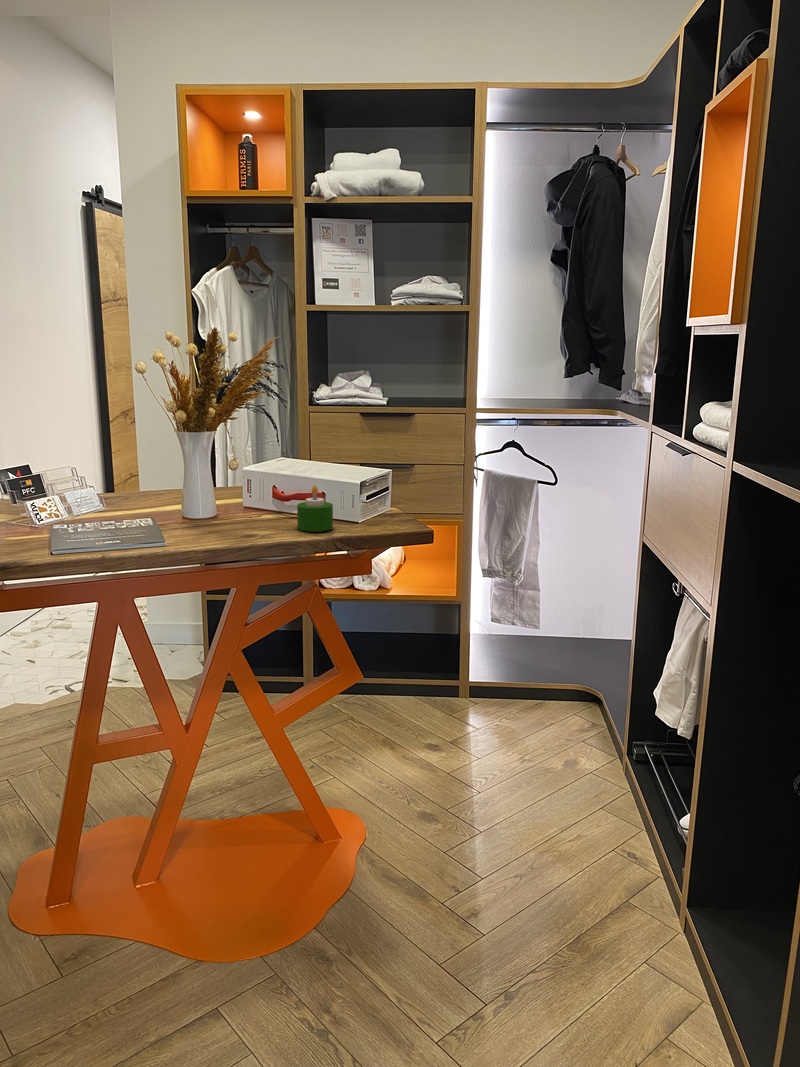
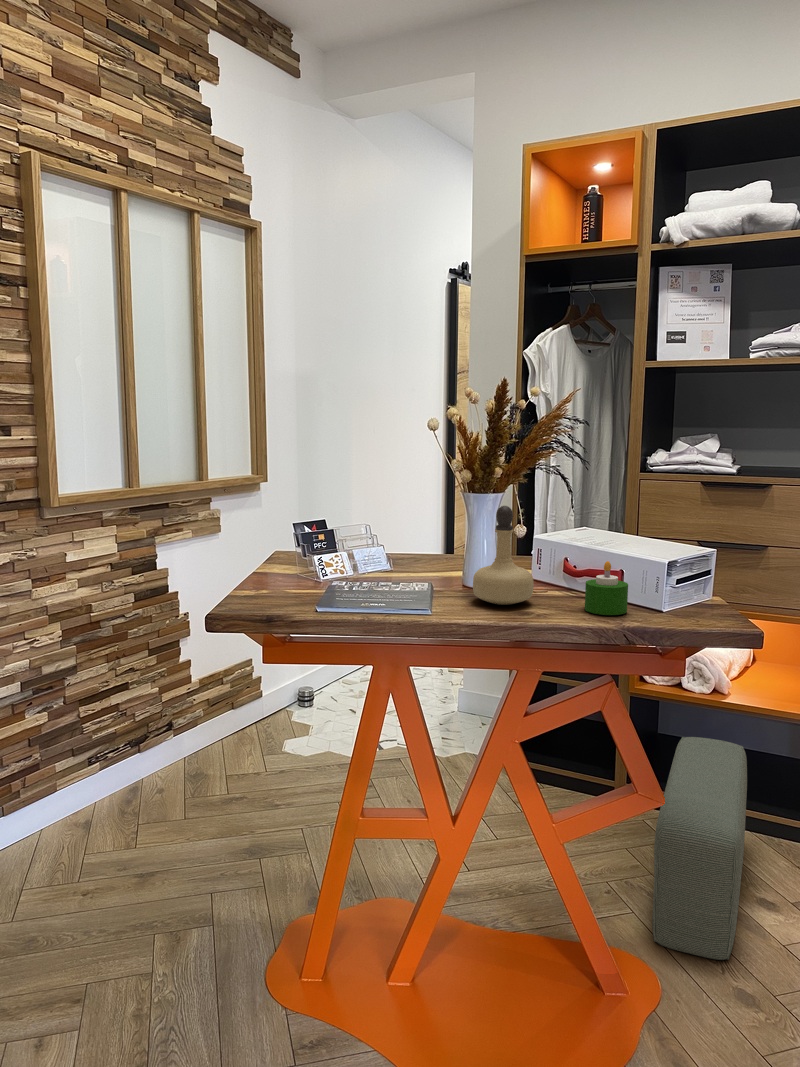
perfume bottle: none [197,442,252,531] -> present [473,506,534,605]
pouf: none [353,627,419,797] -> present [652,737,747,960]

